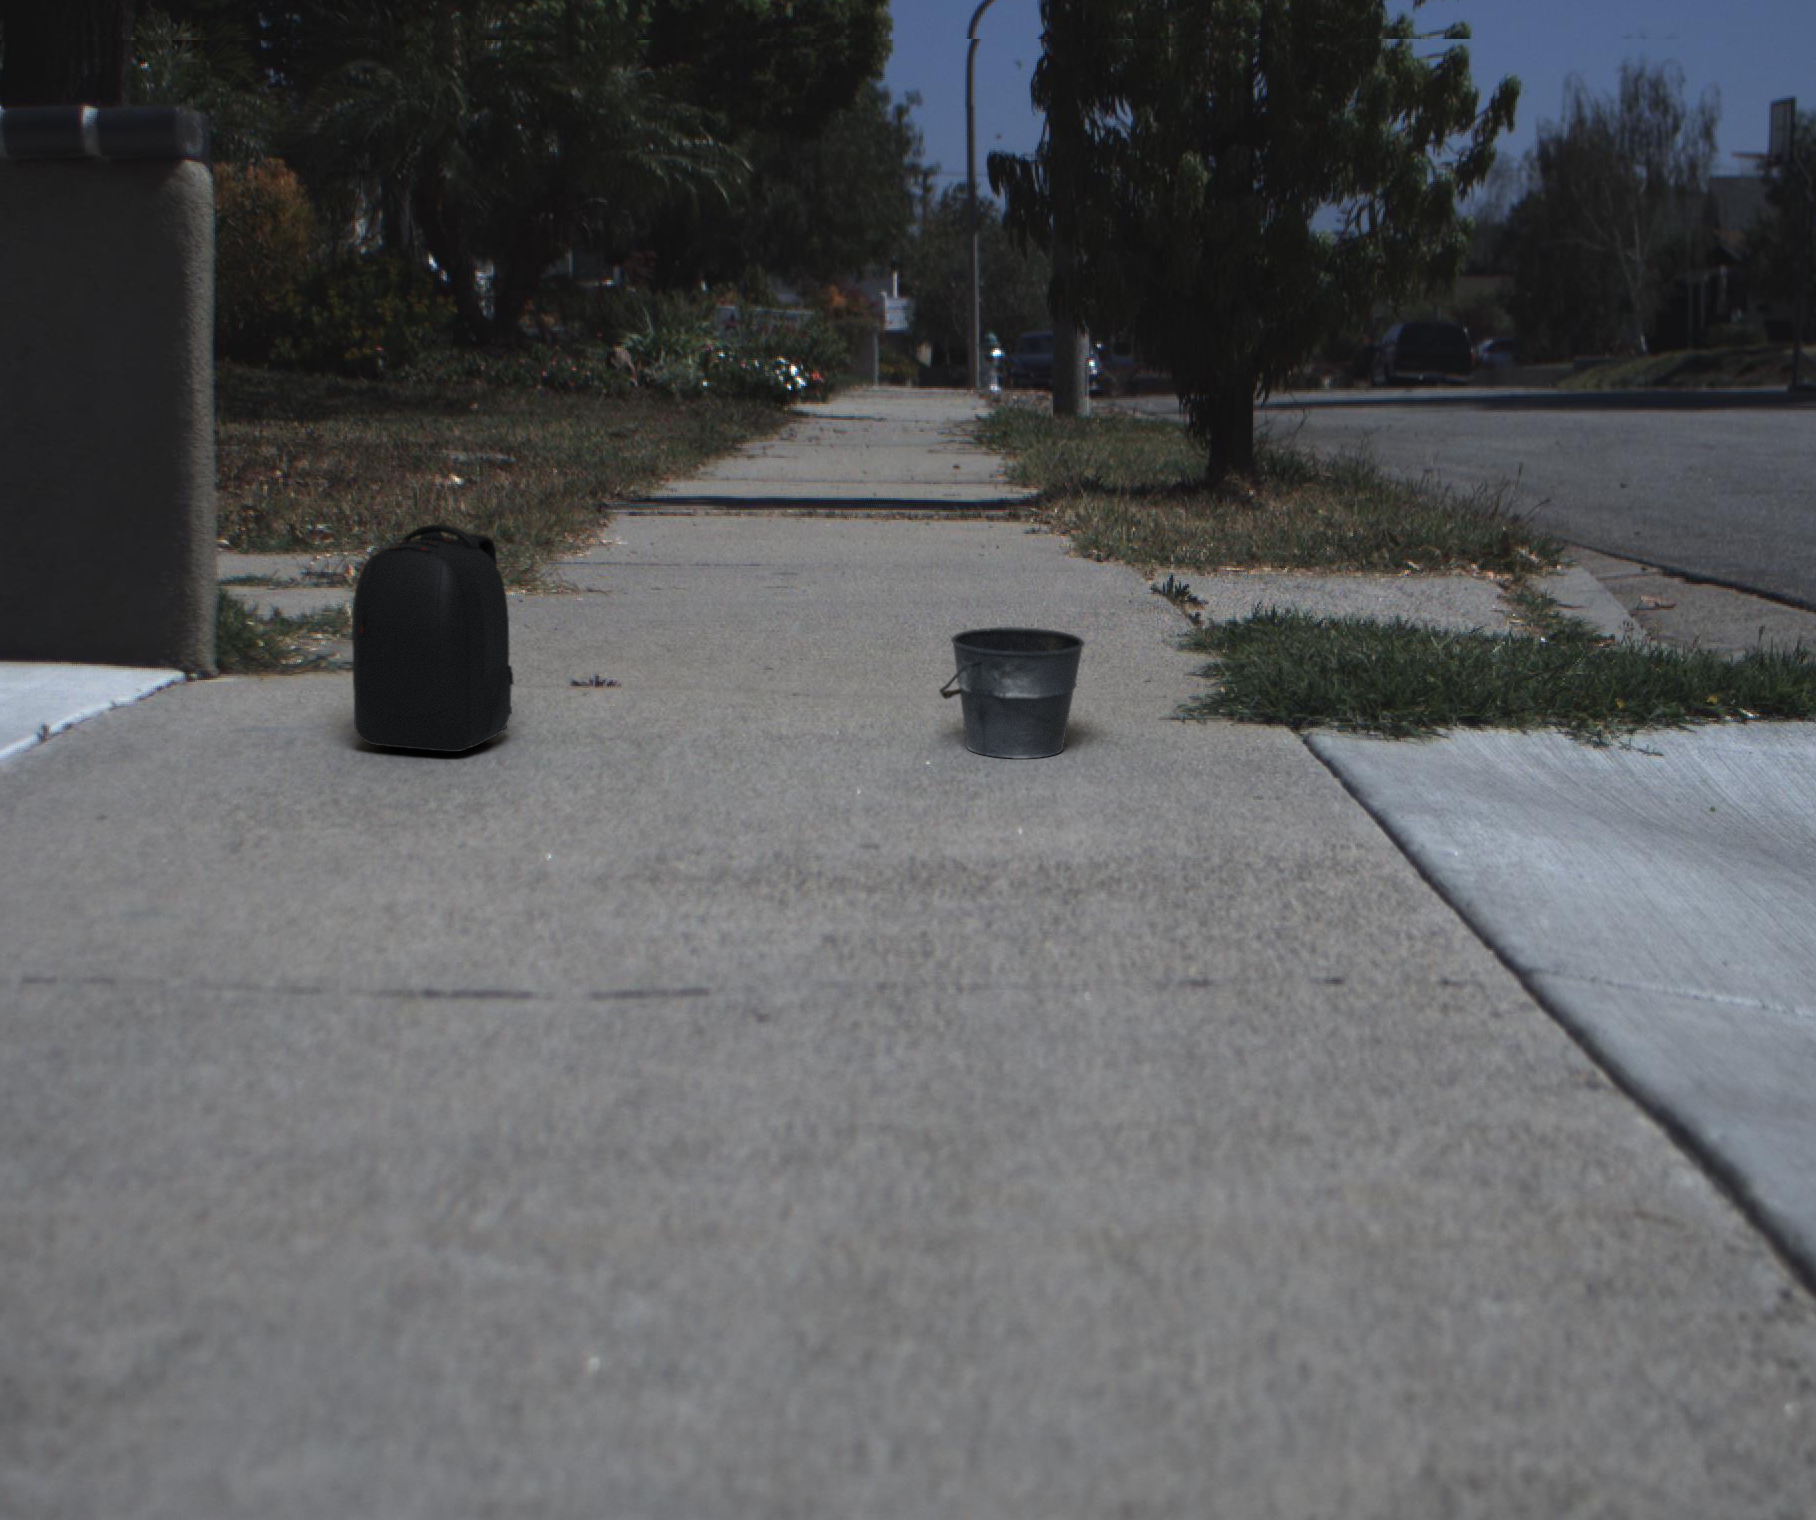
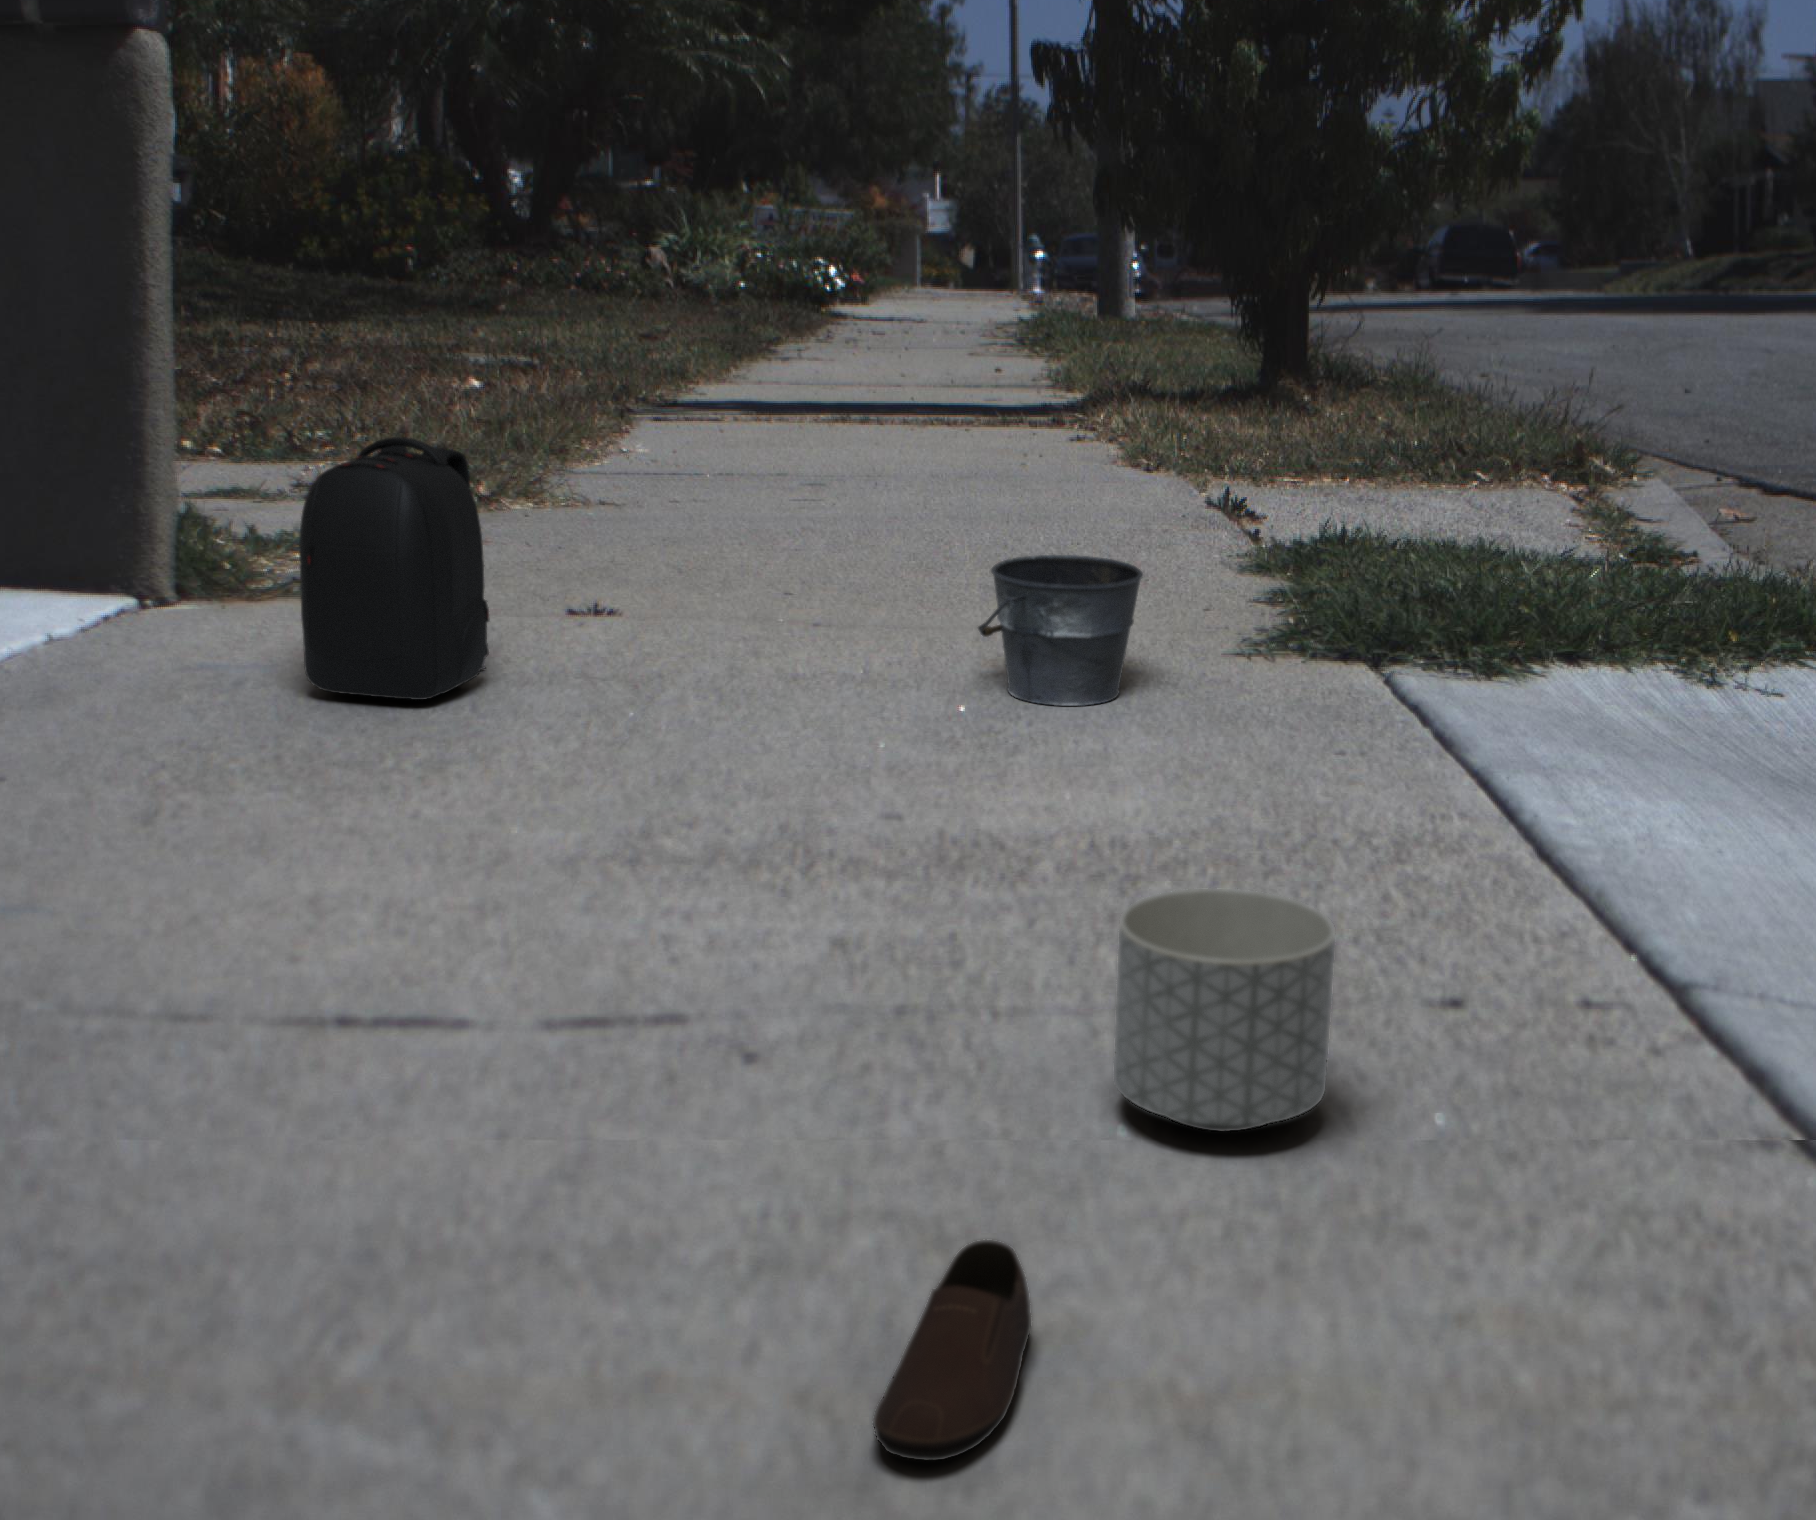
planter: none [1050,879,1226,1070] -> present [1114,888,1335,1132]
shoe: none [863,1125,982,1271] -> present [873,1240,1031,1461]

